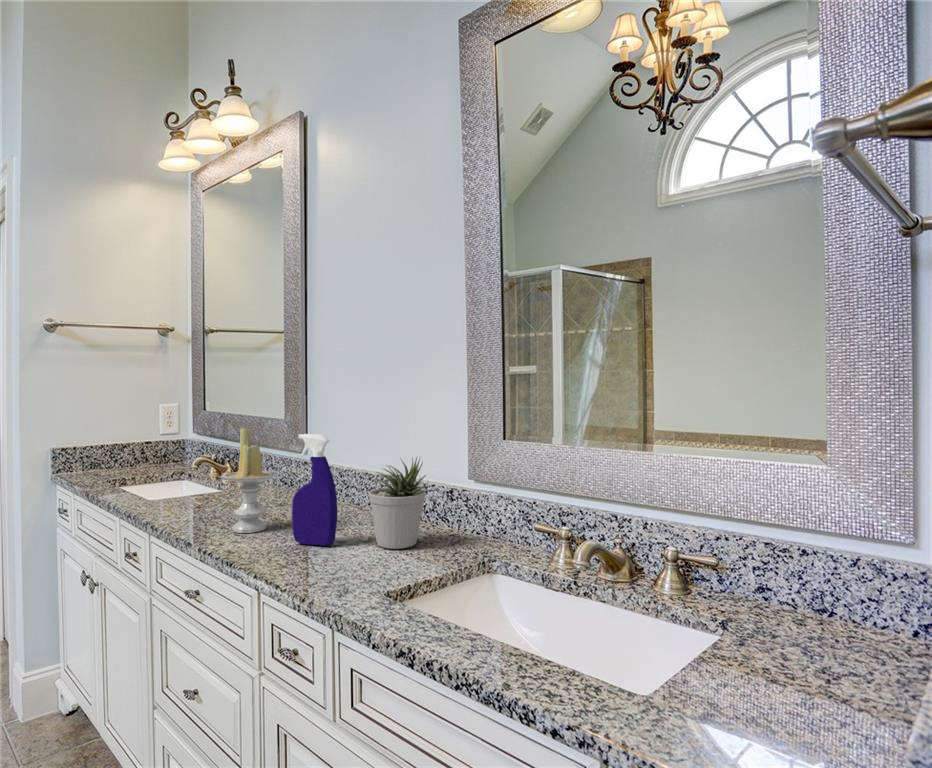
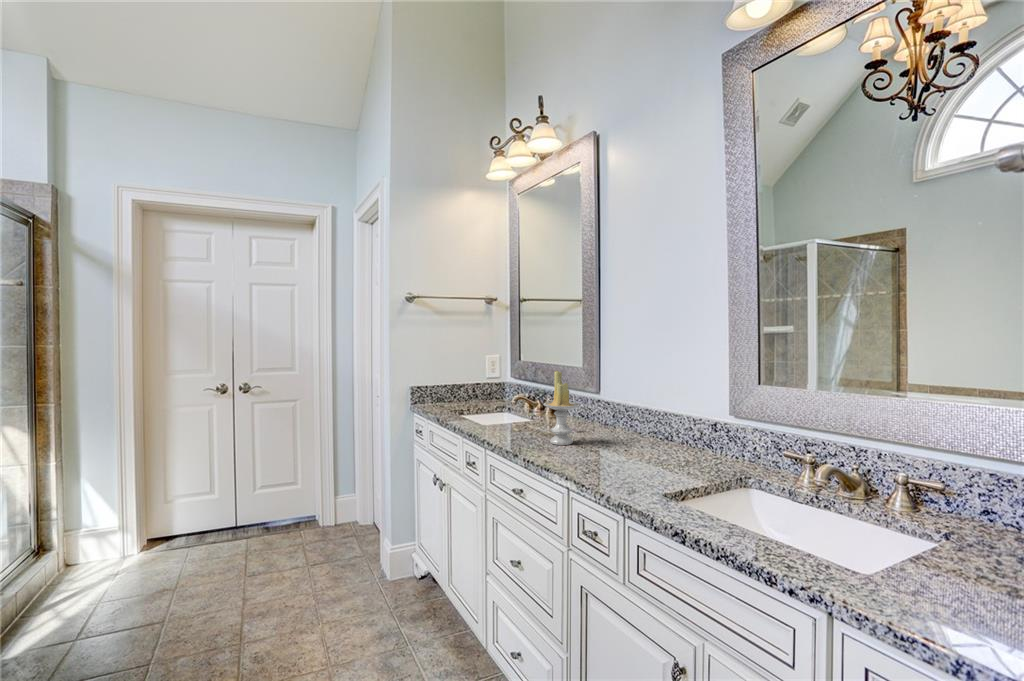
spray bottle: present [292,434,338,546] -> none [593,377,625,458]
potted plant: present [369,458,427,549] -> none [649,396,696,465]

